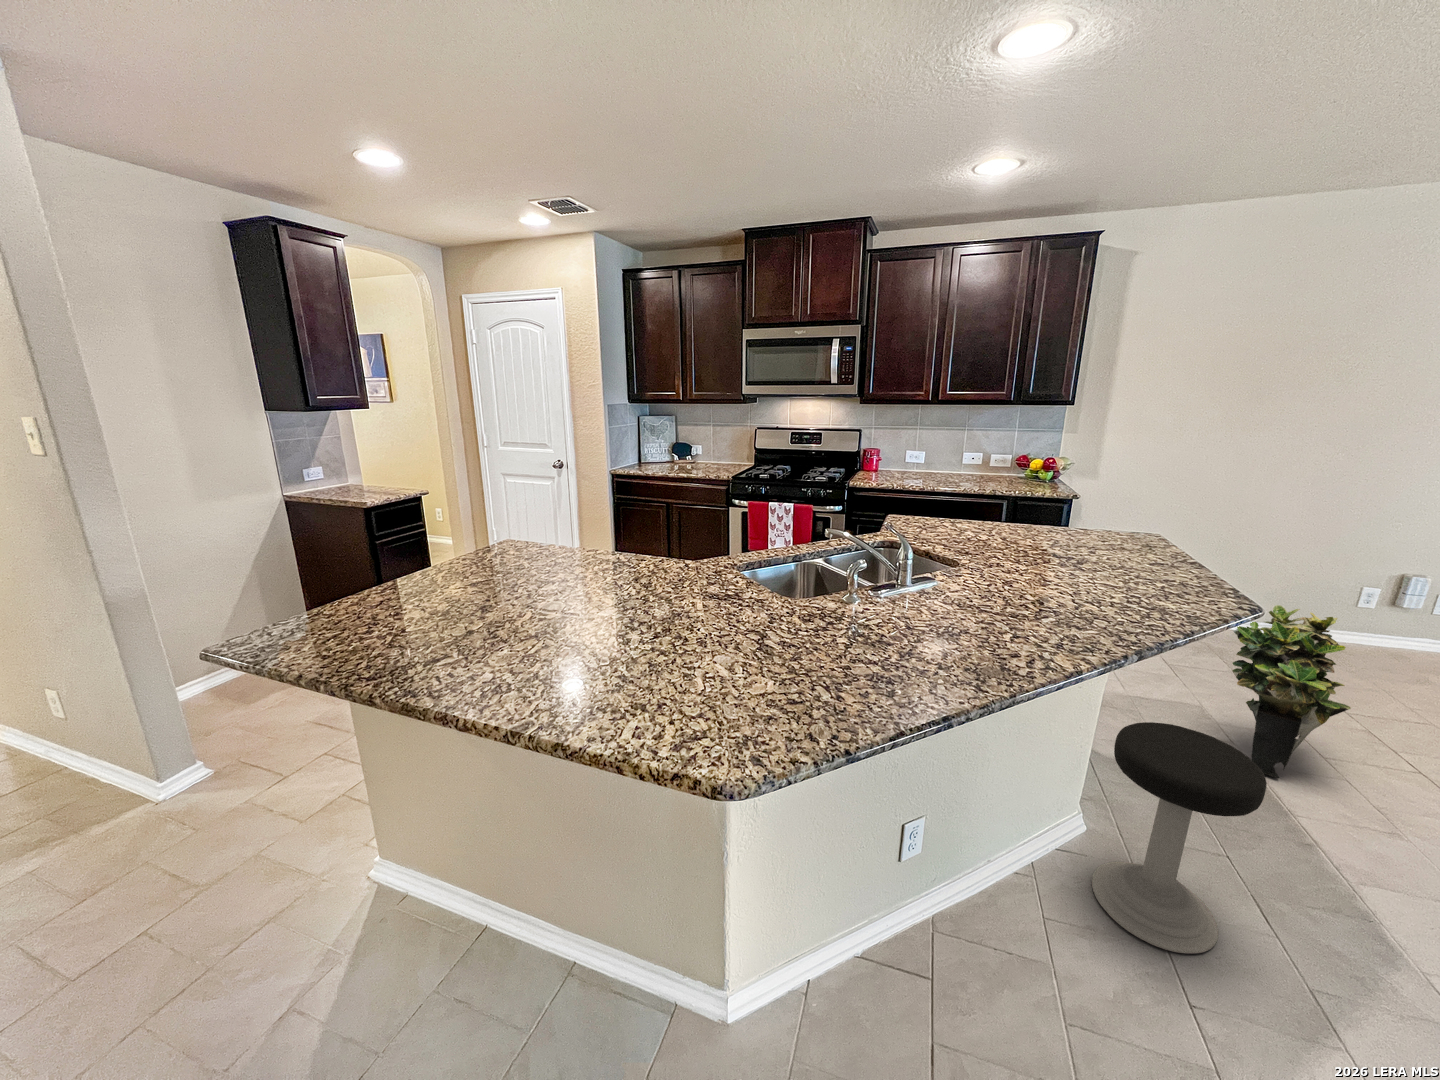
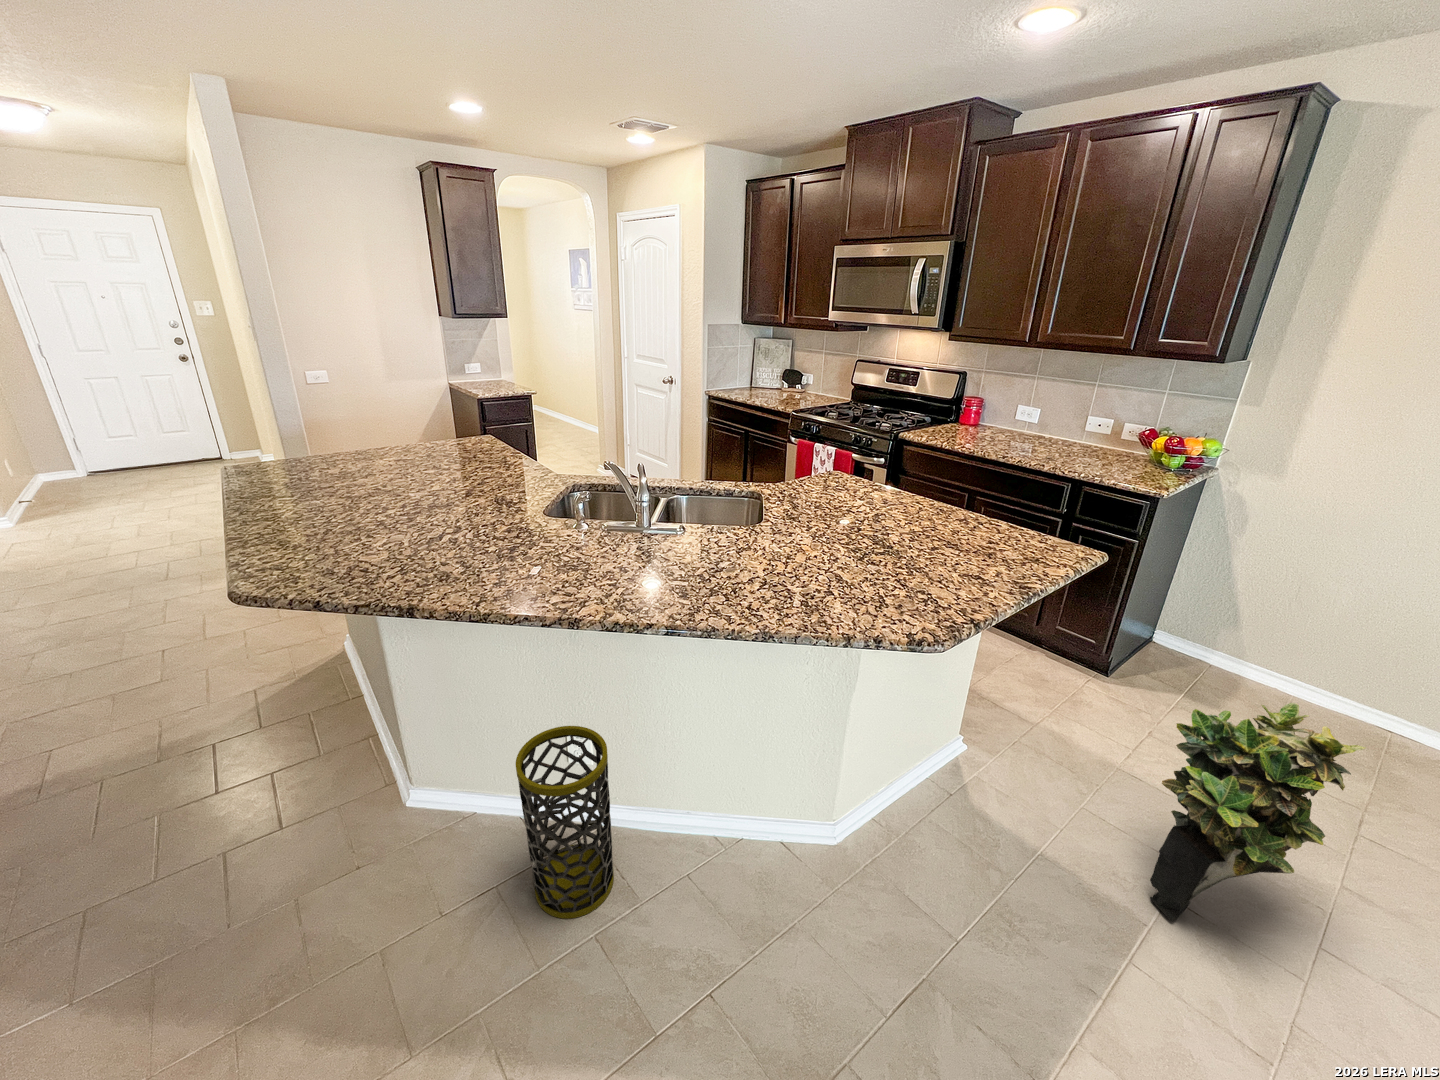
stool: present [1092,722,1267,954] -> none [738,734,875,977]
trash can: none [939,799,1066,1033] -> present [516,726,614,919]

